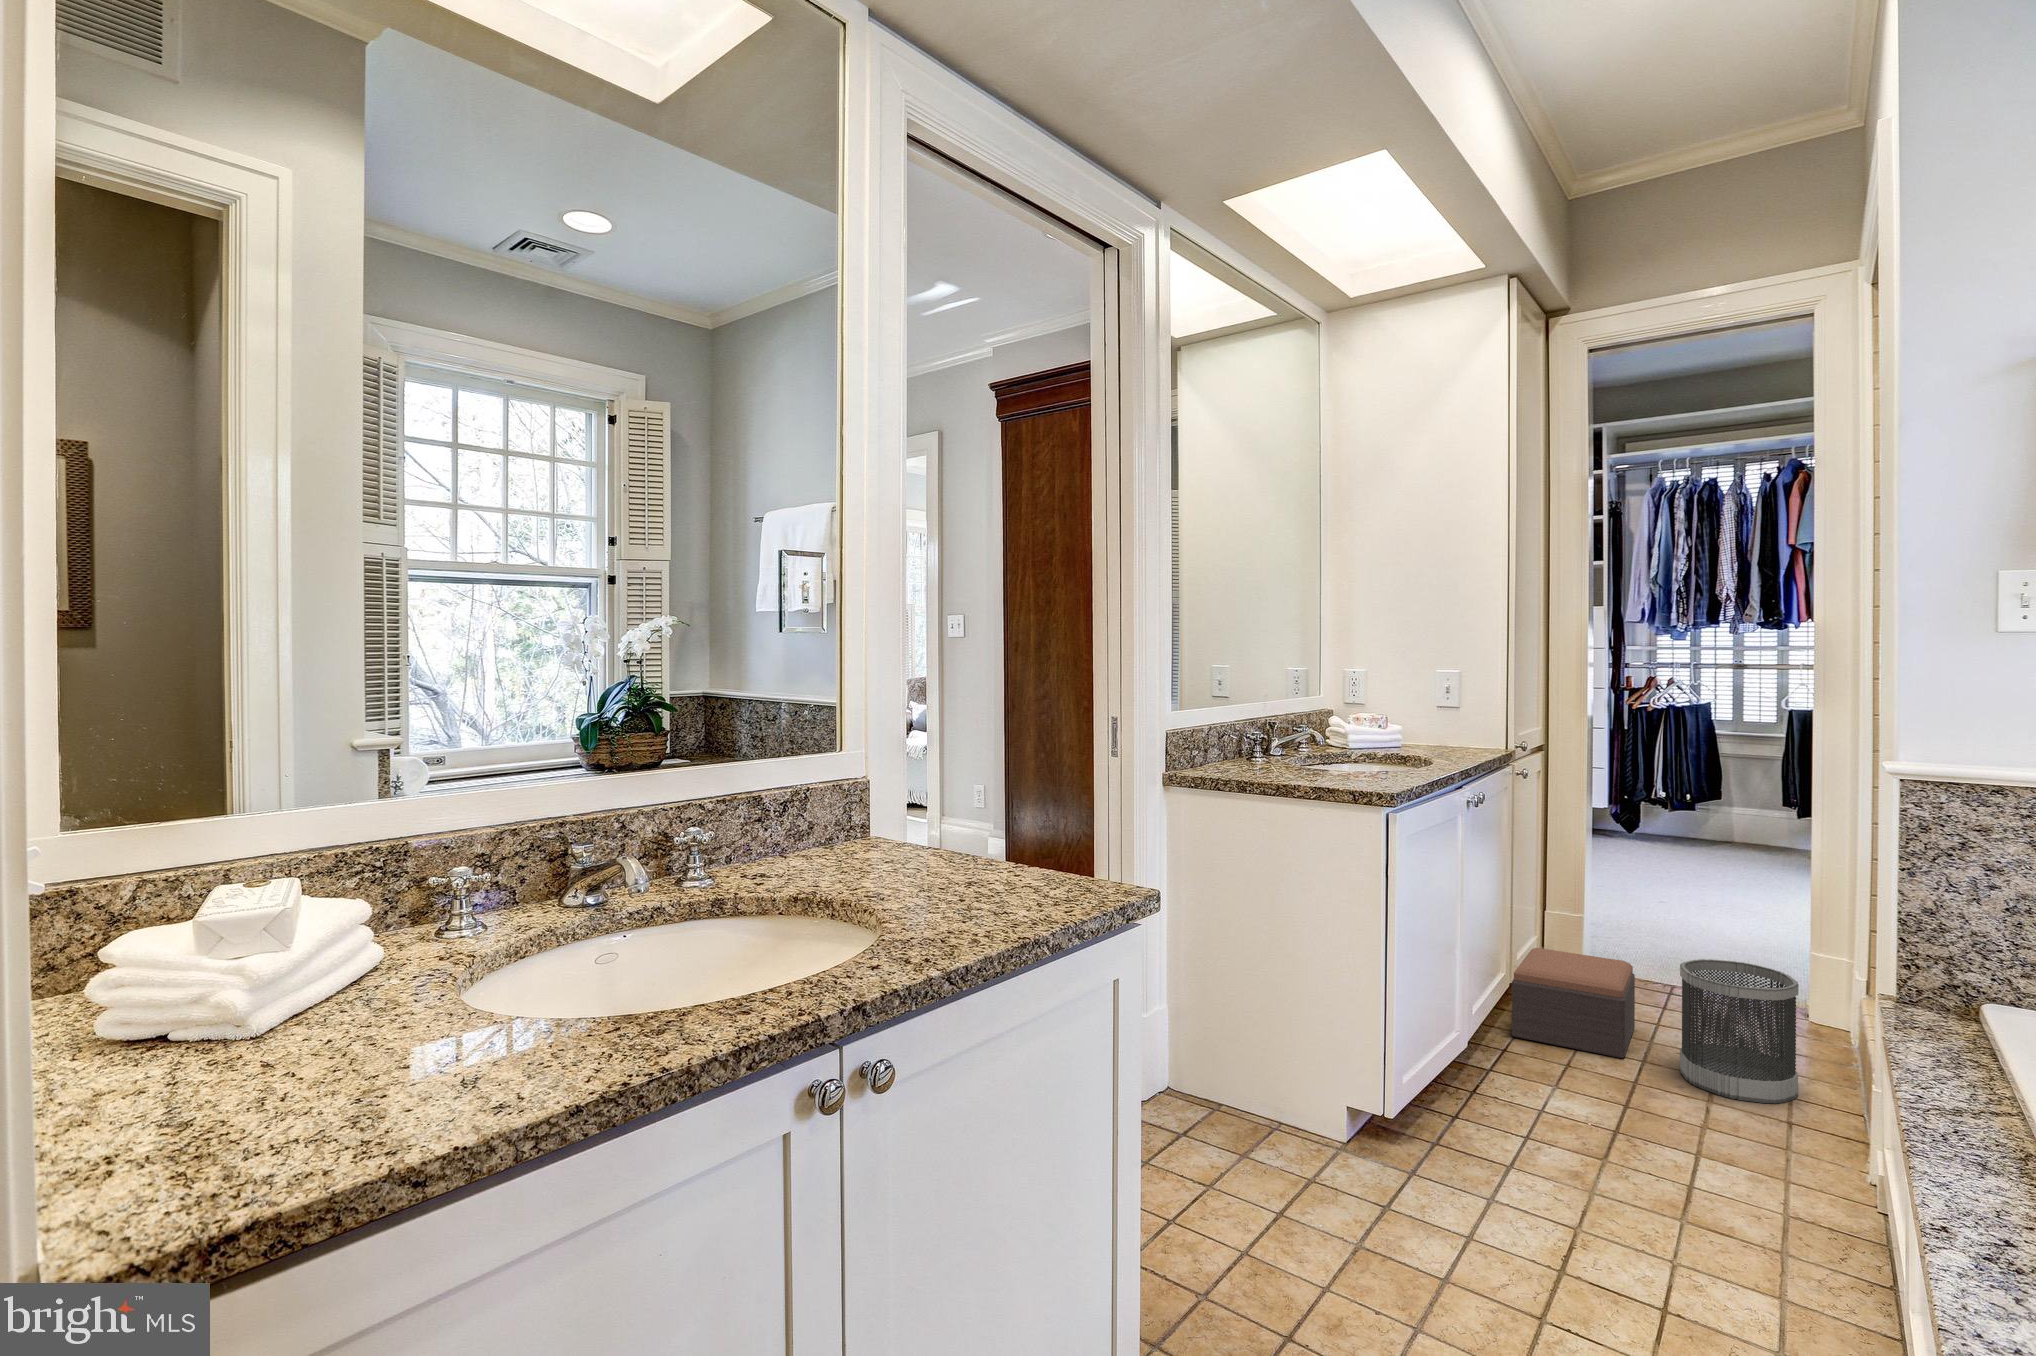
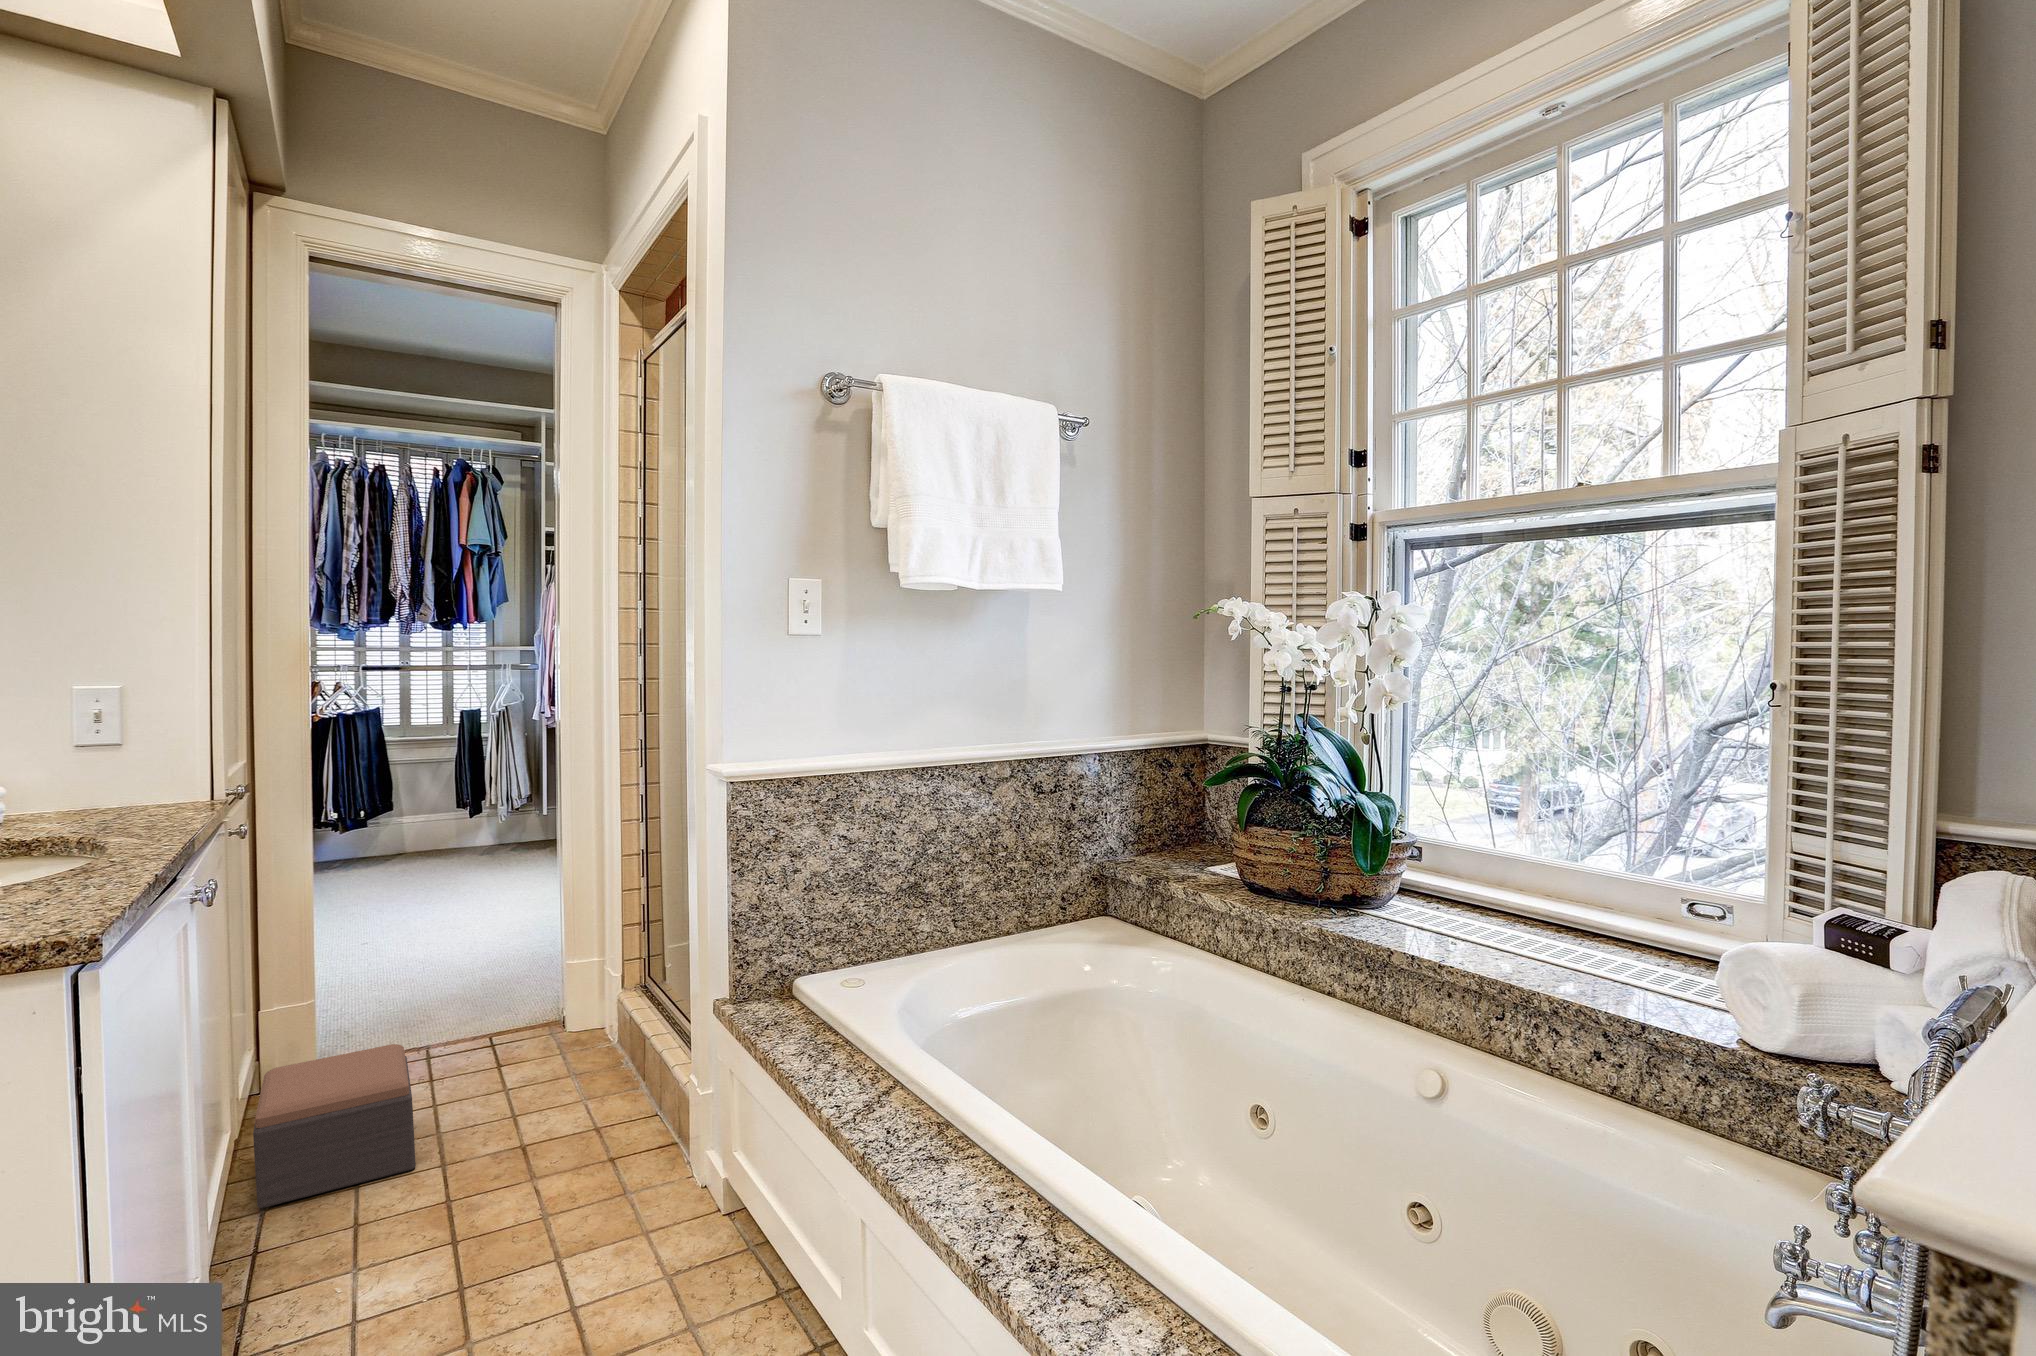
wastebasket: present [1680,959,1799,1104] -> none [474,999,599,1165]

